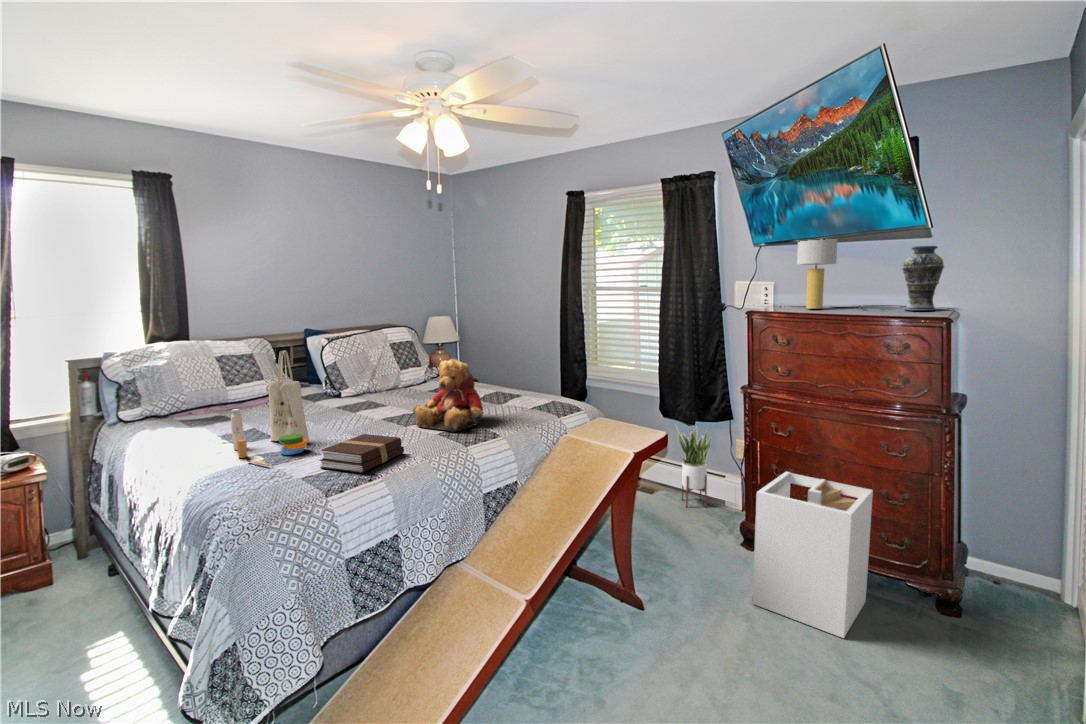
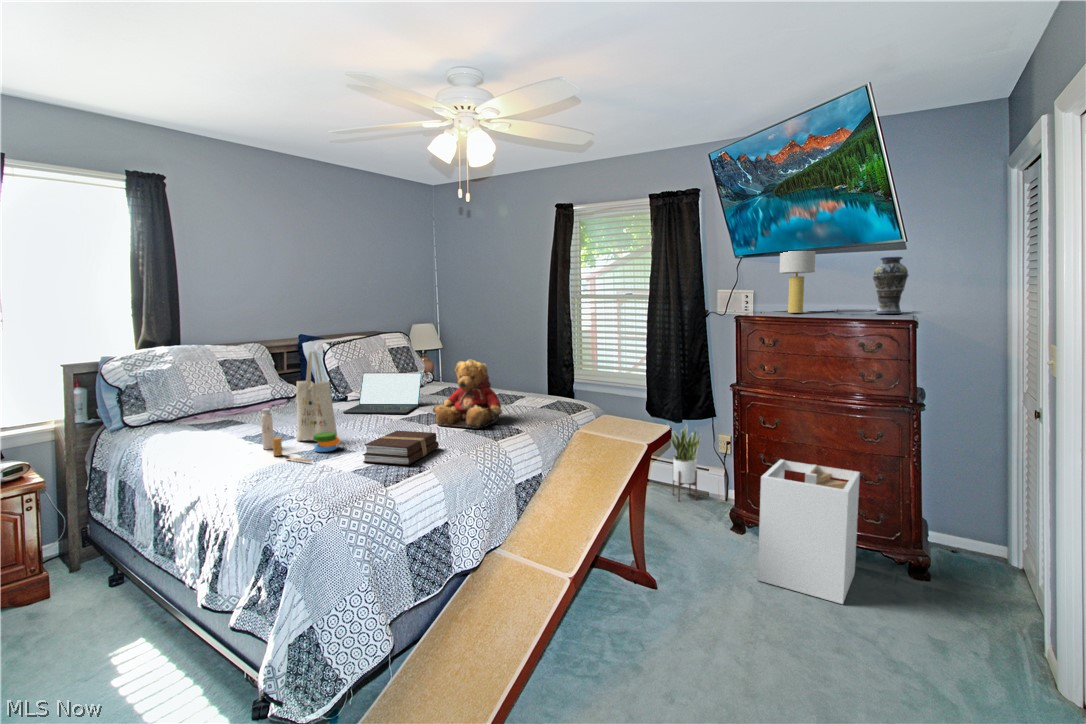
laptop: none [332,369,414,412] -> present [343,373,422,414]

